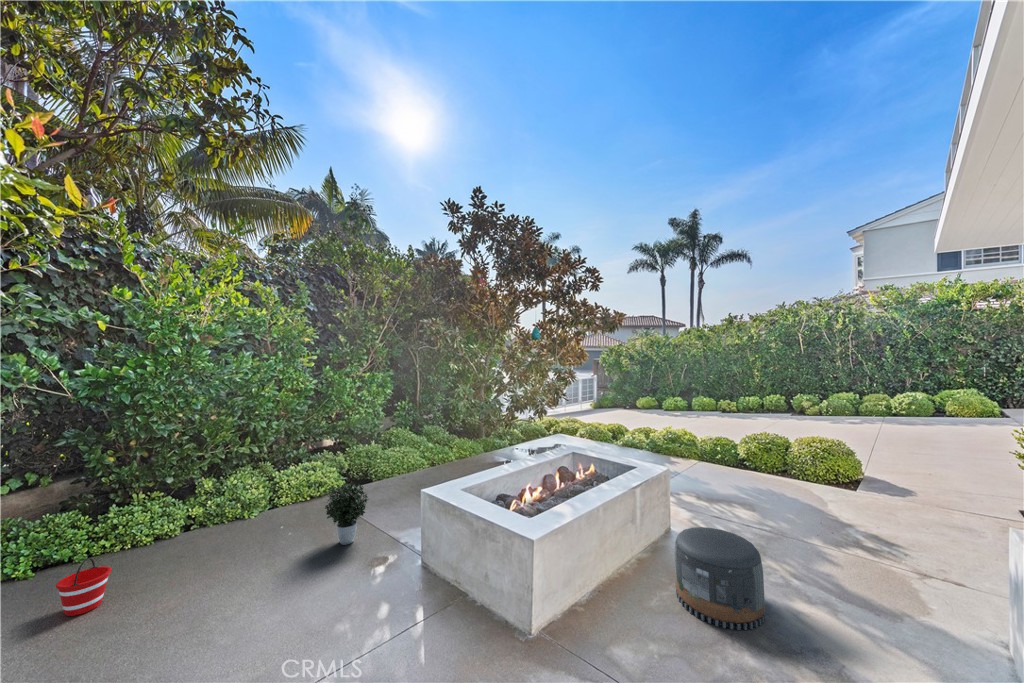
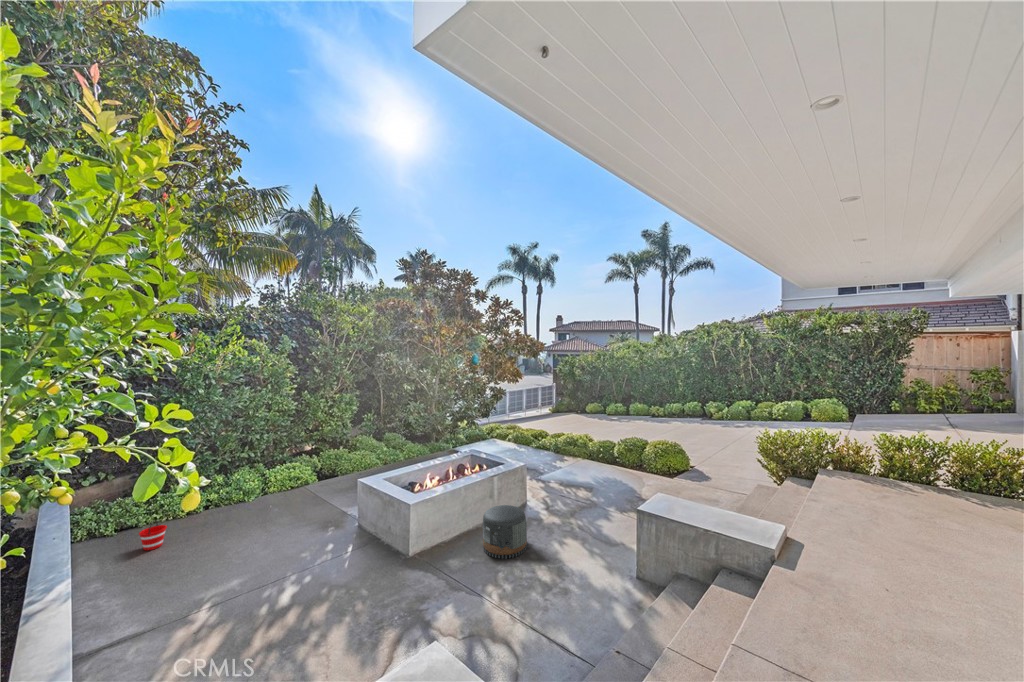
potted plant: present [325,483,369,545] -> none [292,477,322,516]

